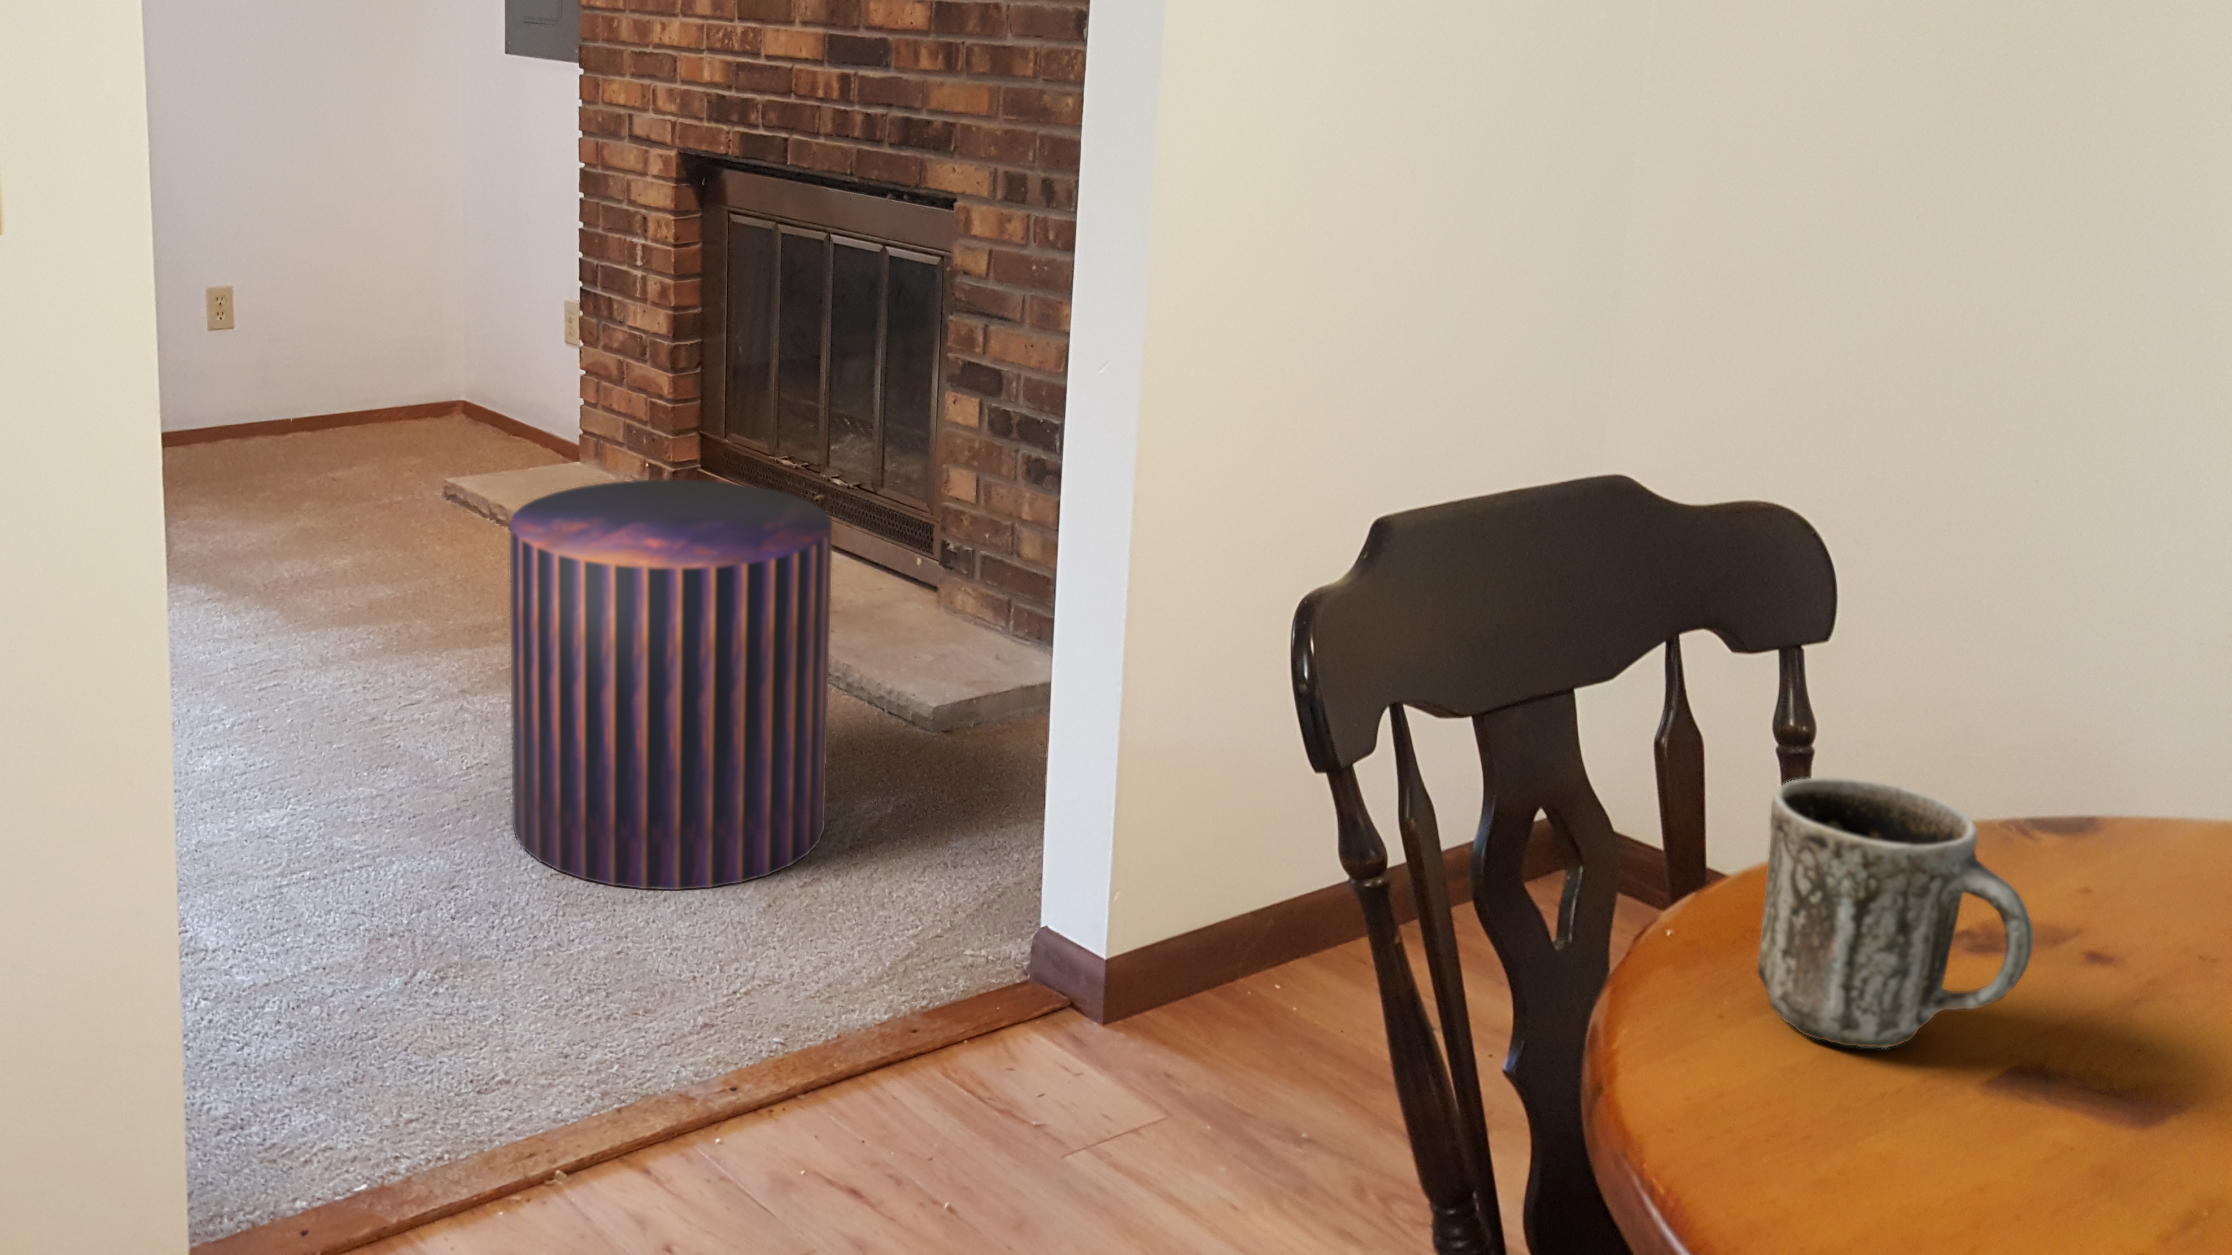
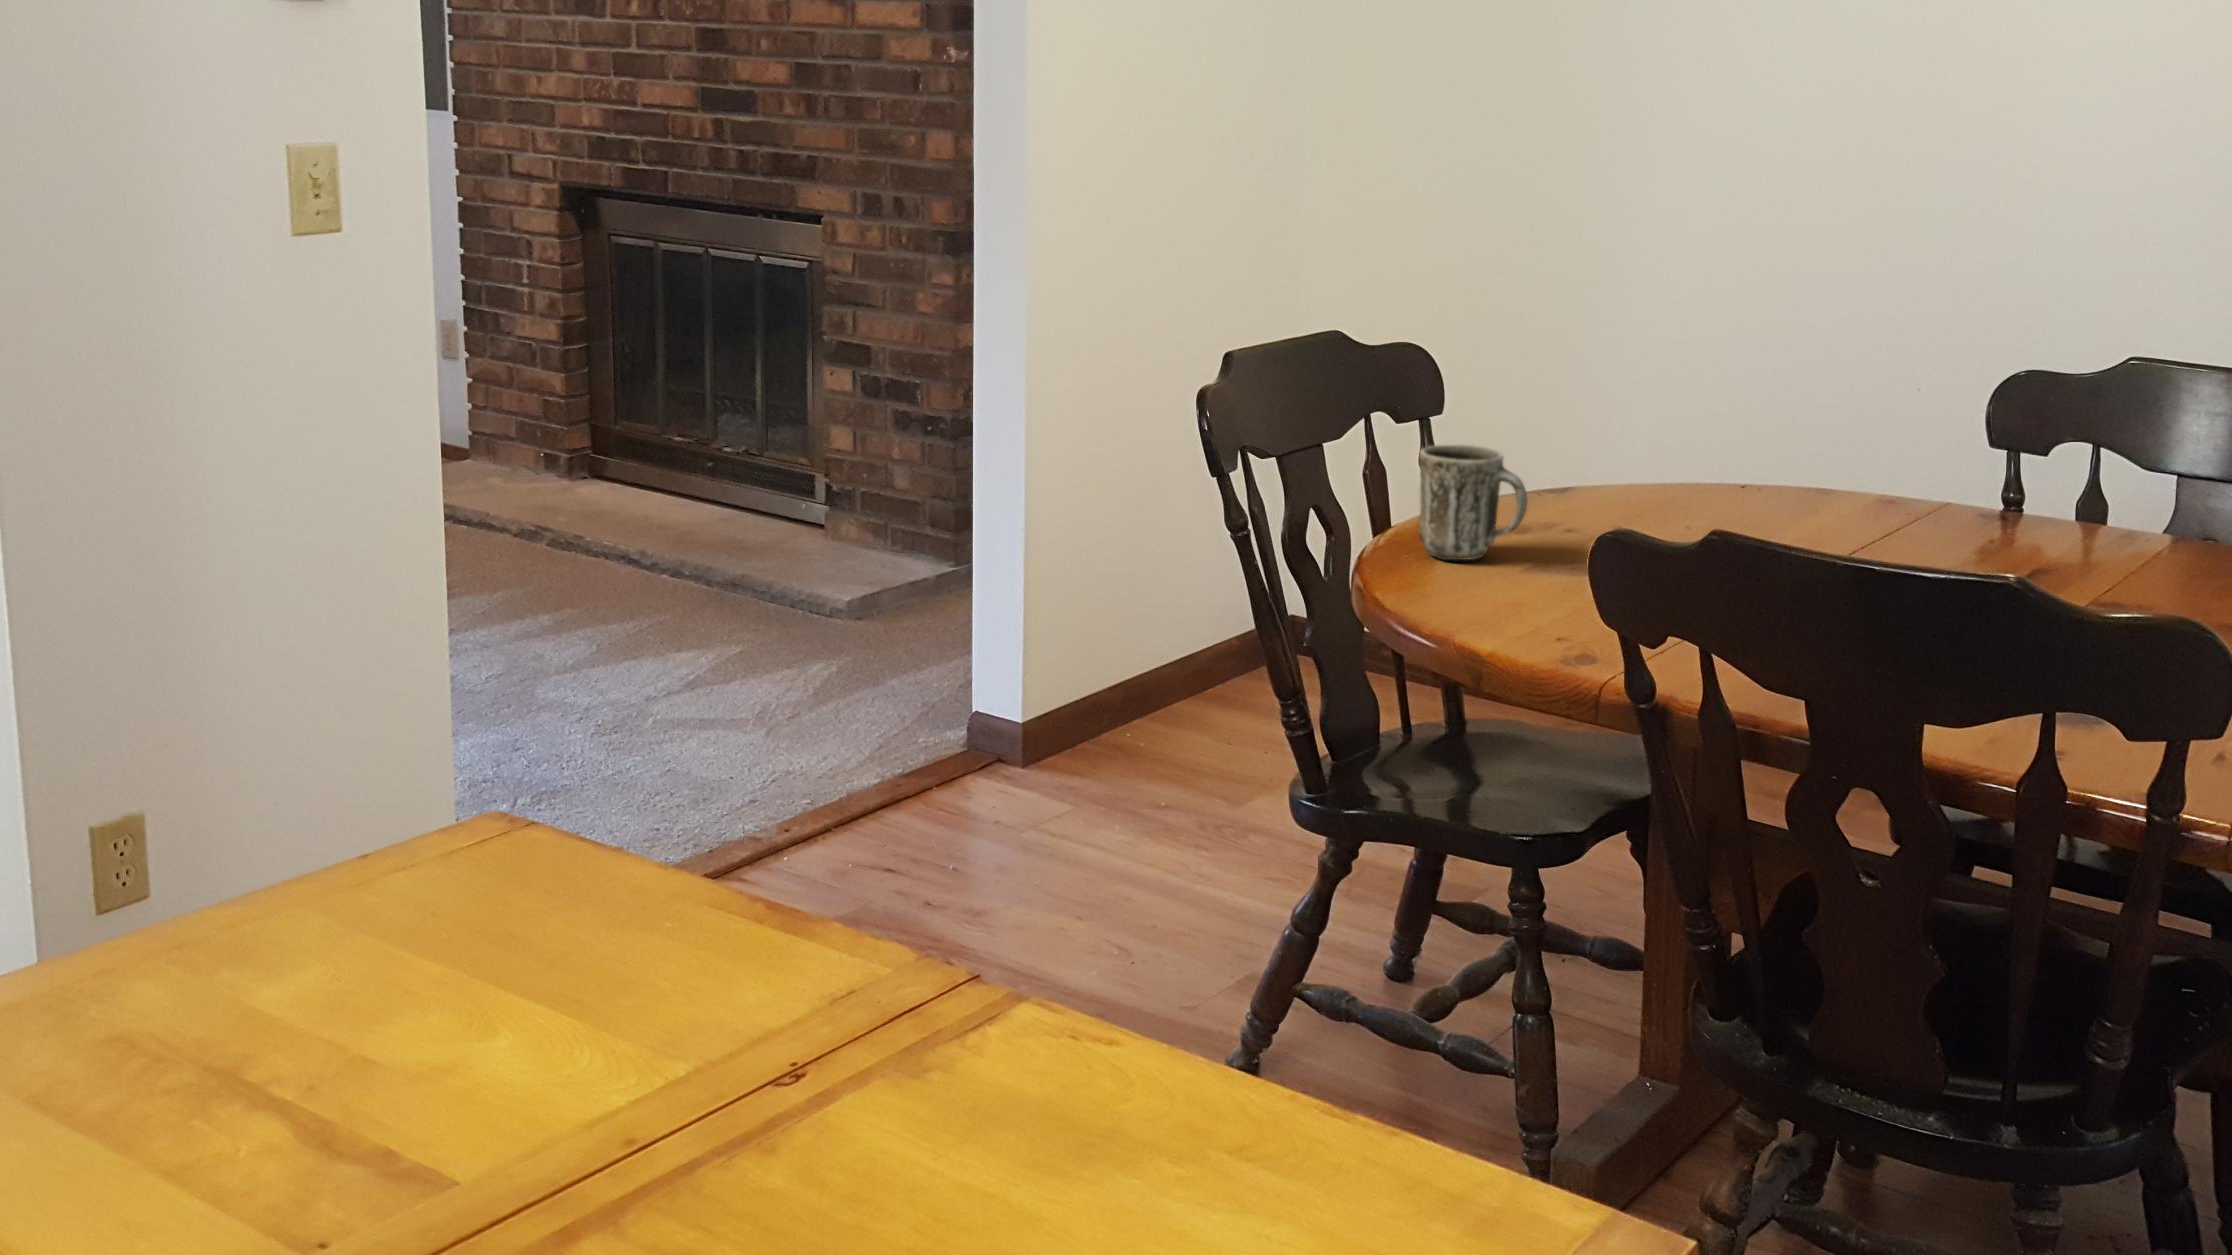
pouf: present [510,480,833,890] -> none [535,434,790,735]

